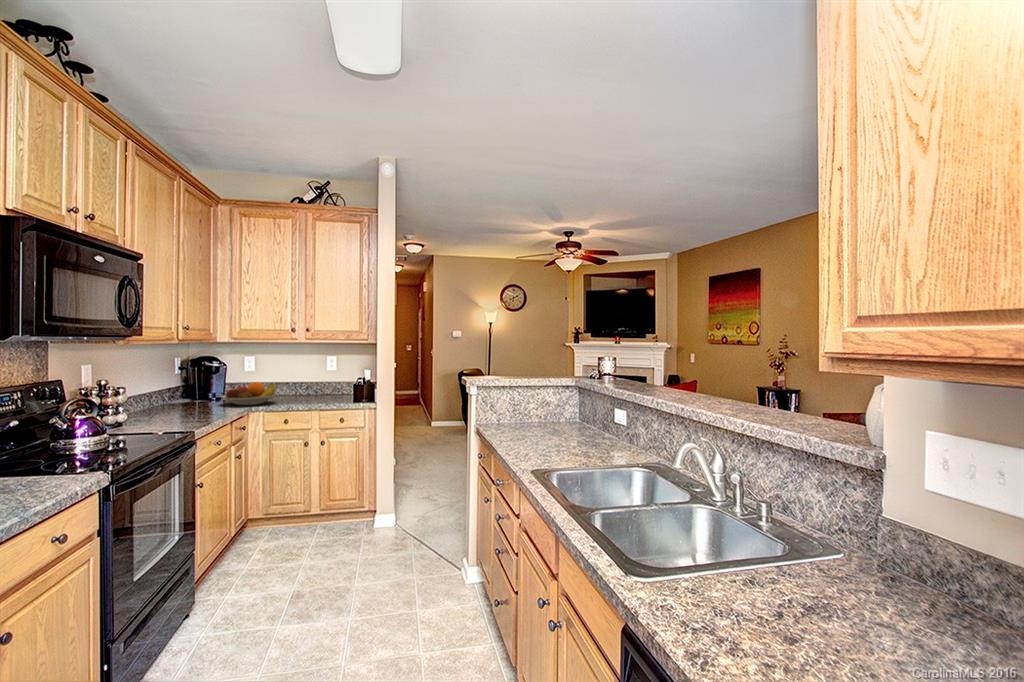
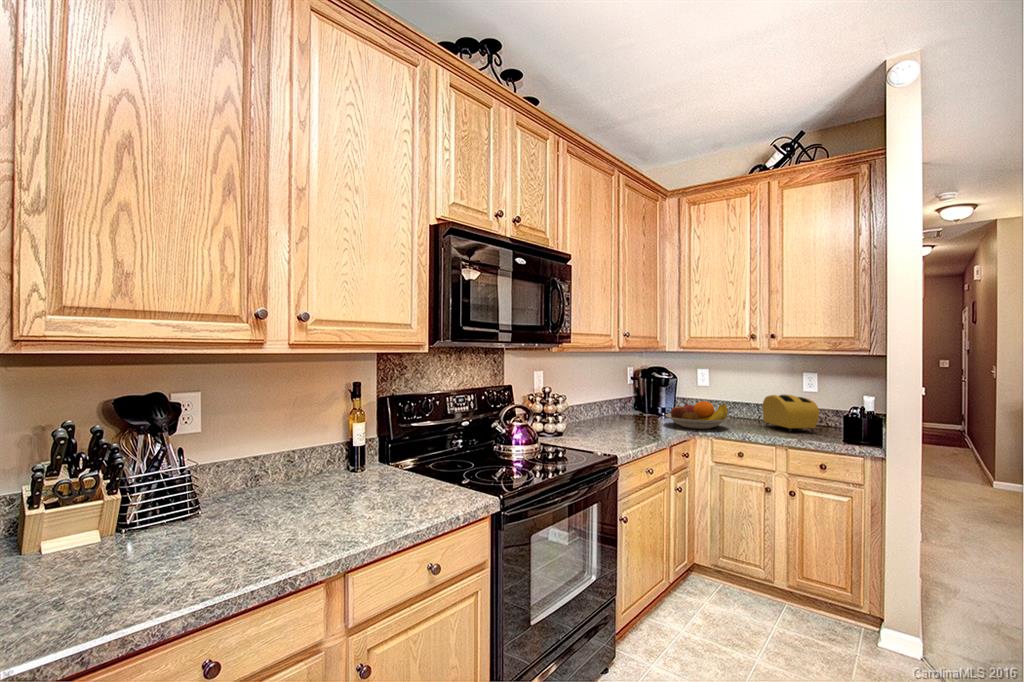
toaster: none [300,373,339,400] -> present [762,395,819,432]

